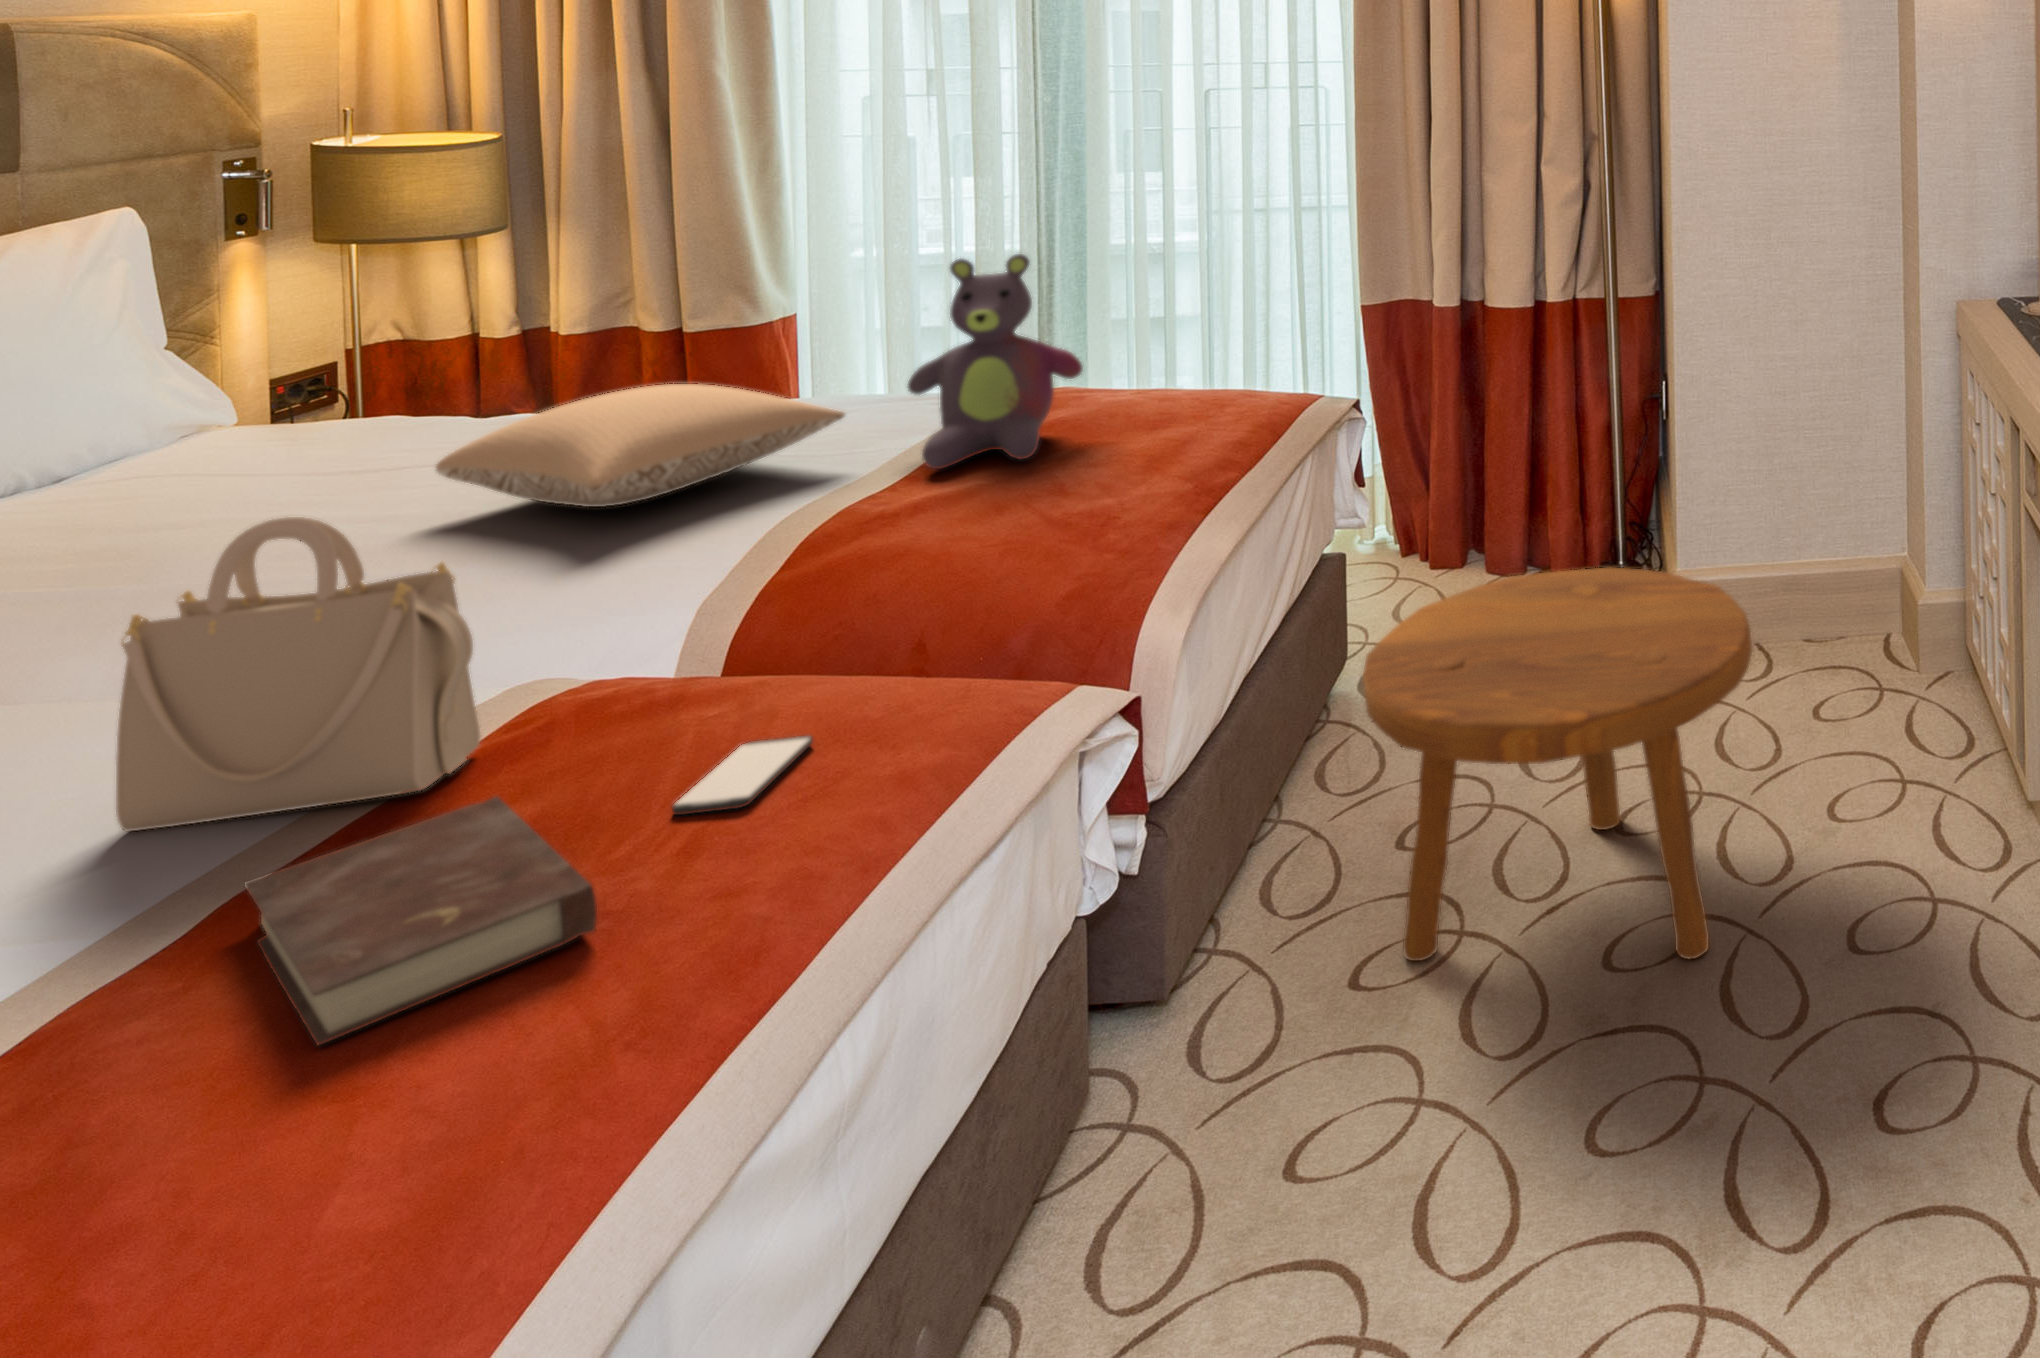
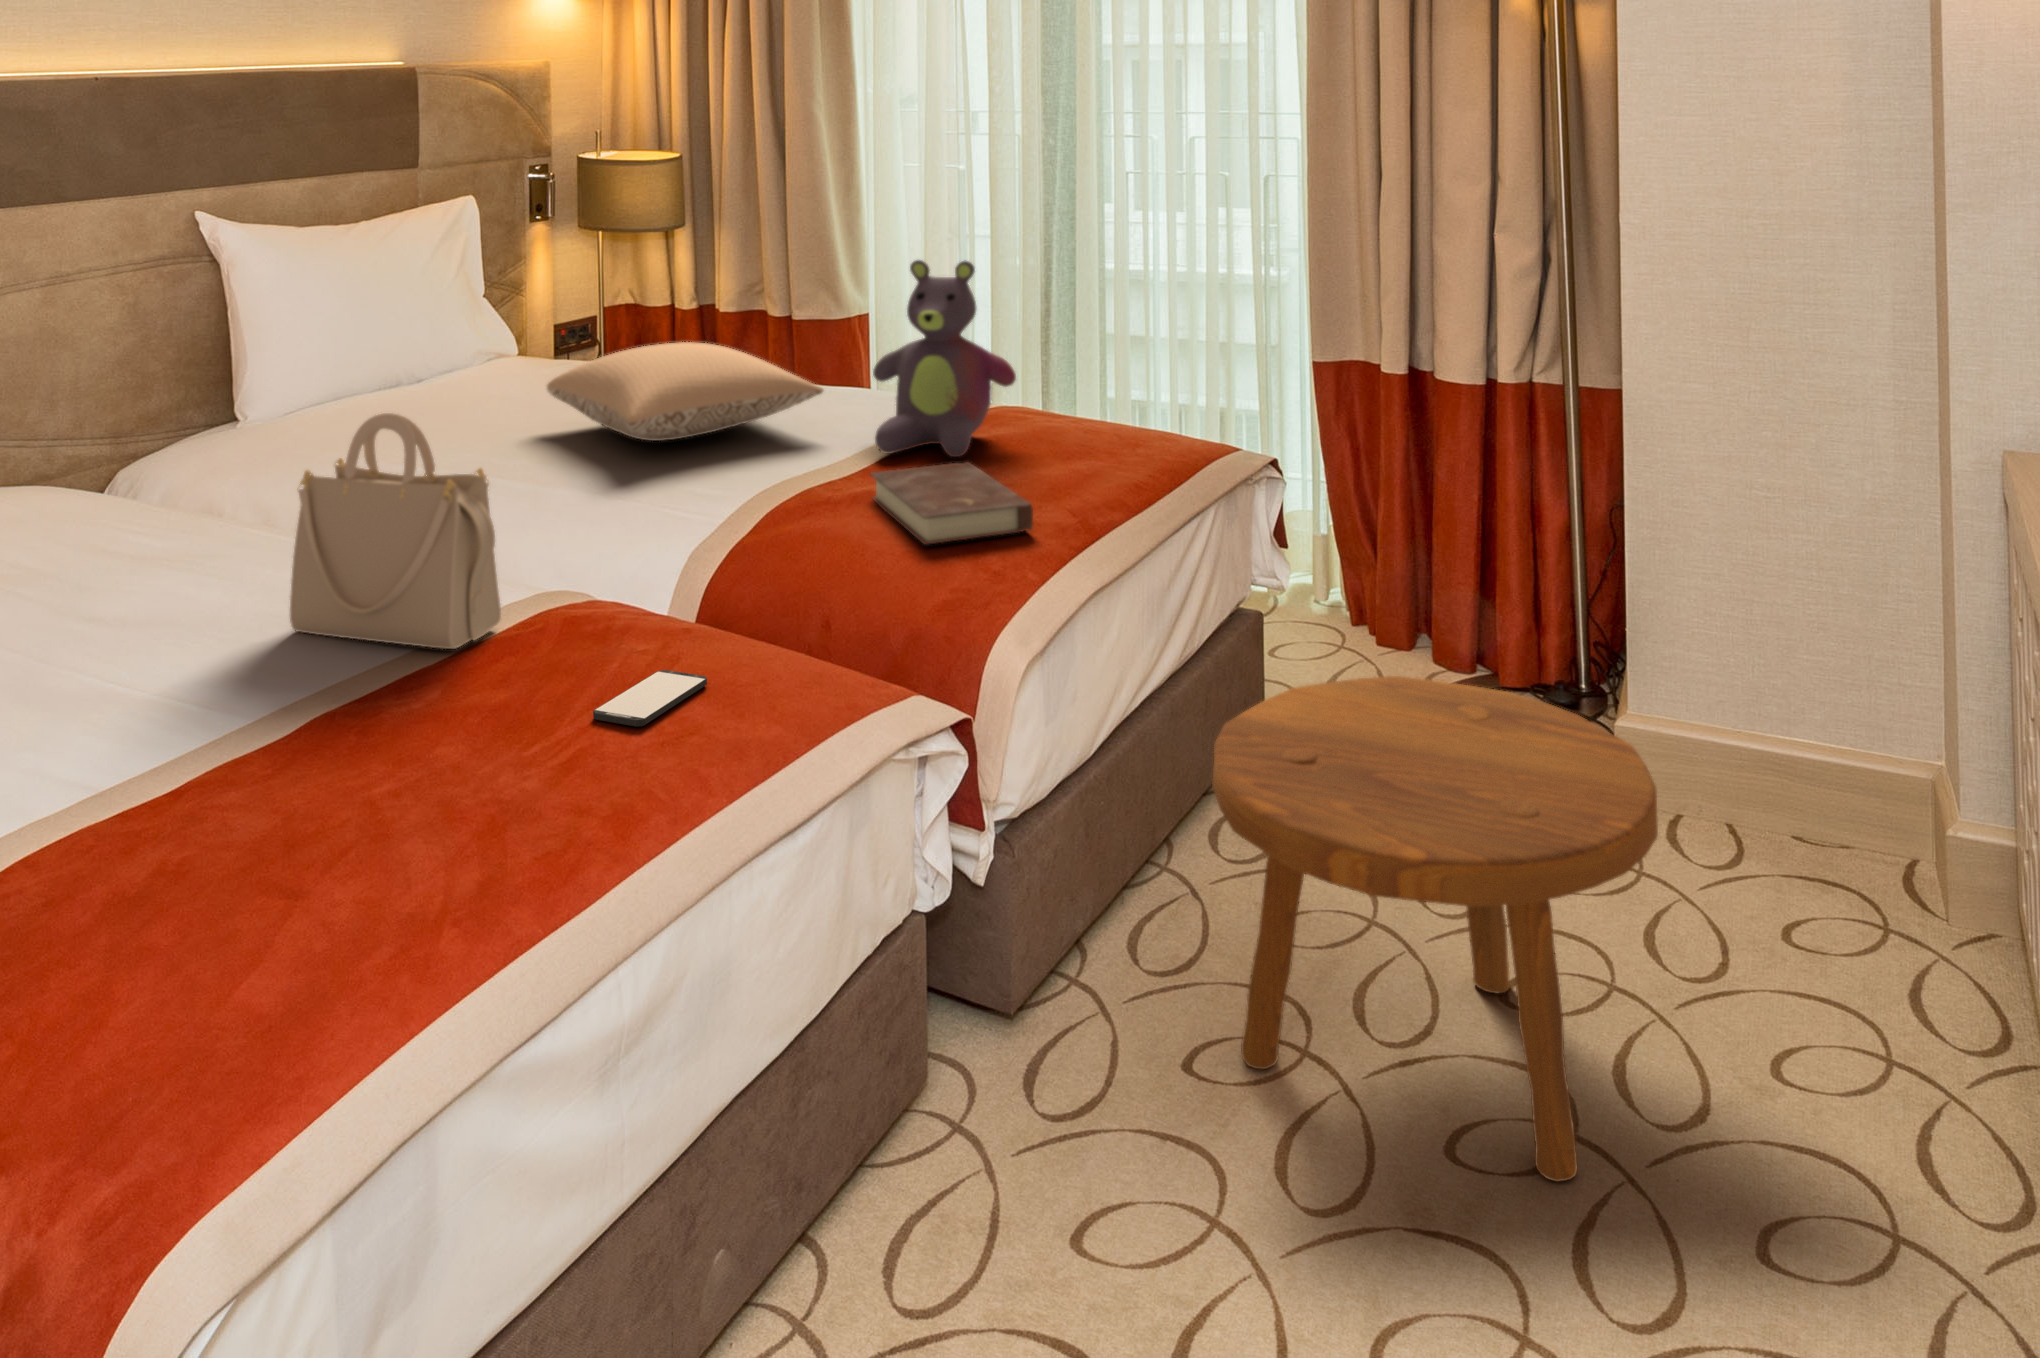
book: present [244,796,597,1045] -> present [871,462,1033,545]

